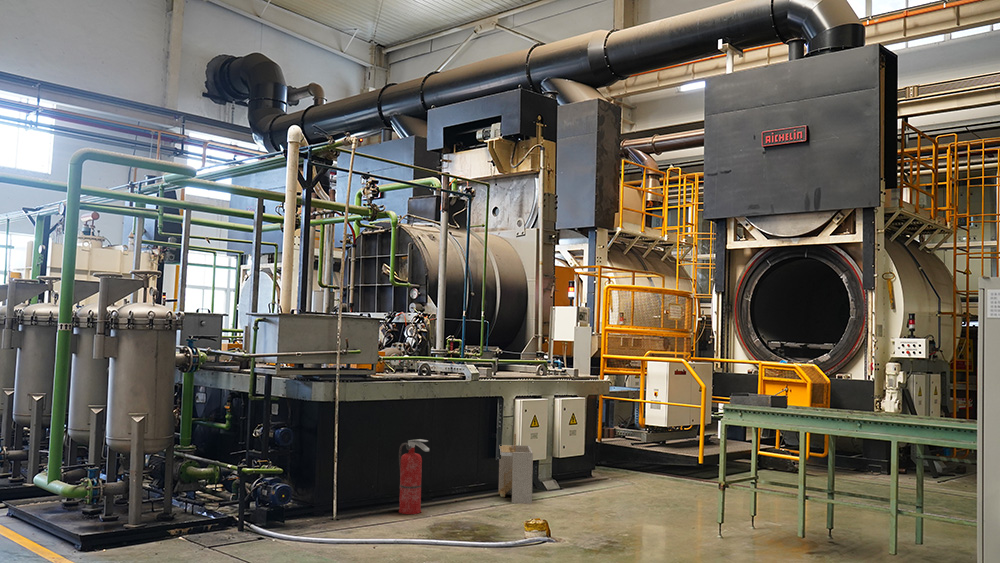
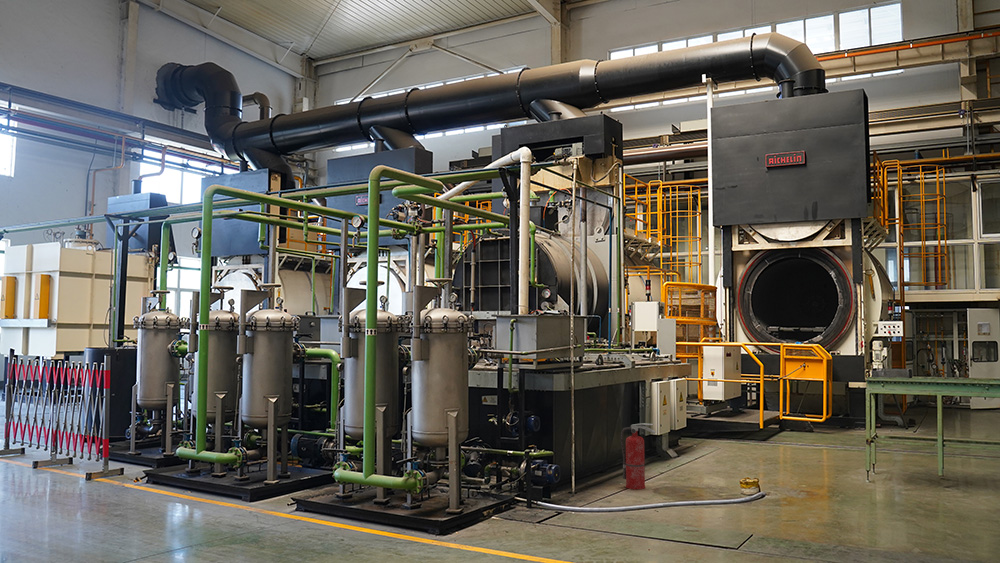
storage bin: present [498,434,533,503] -> none [658,414,702,474]

